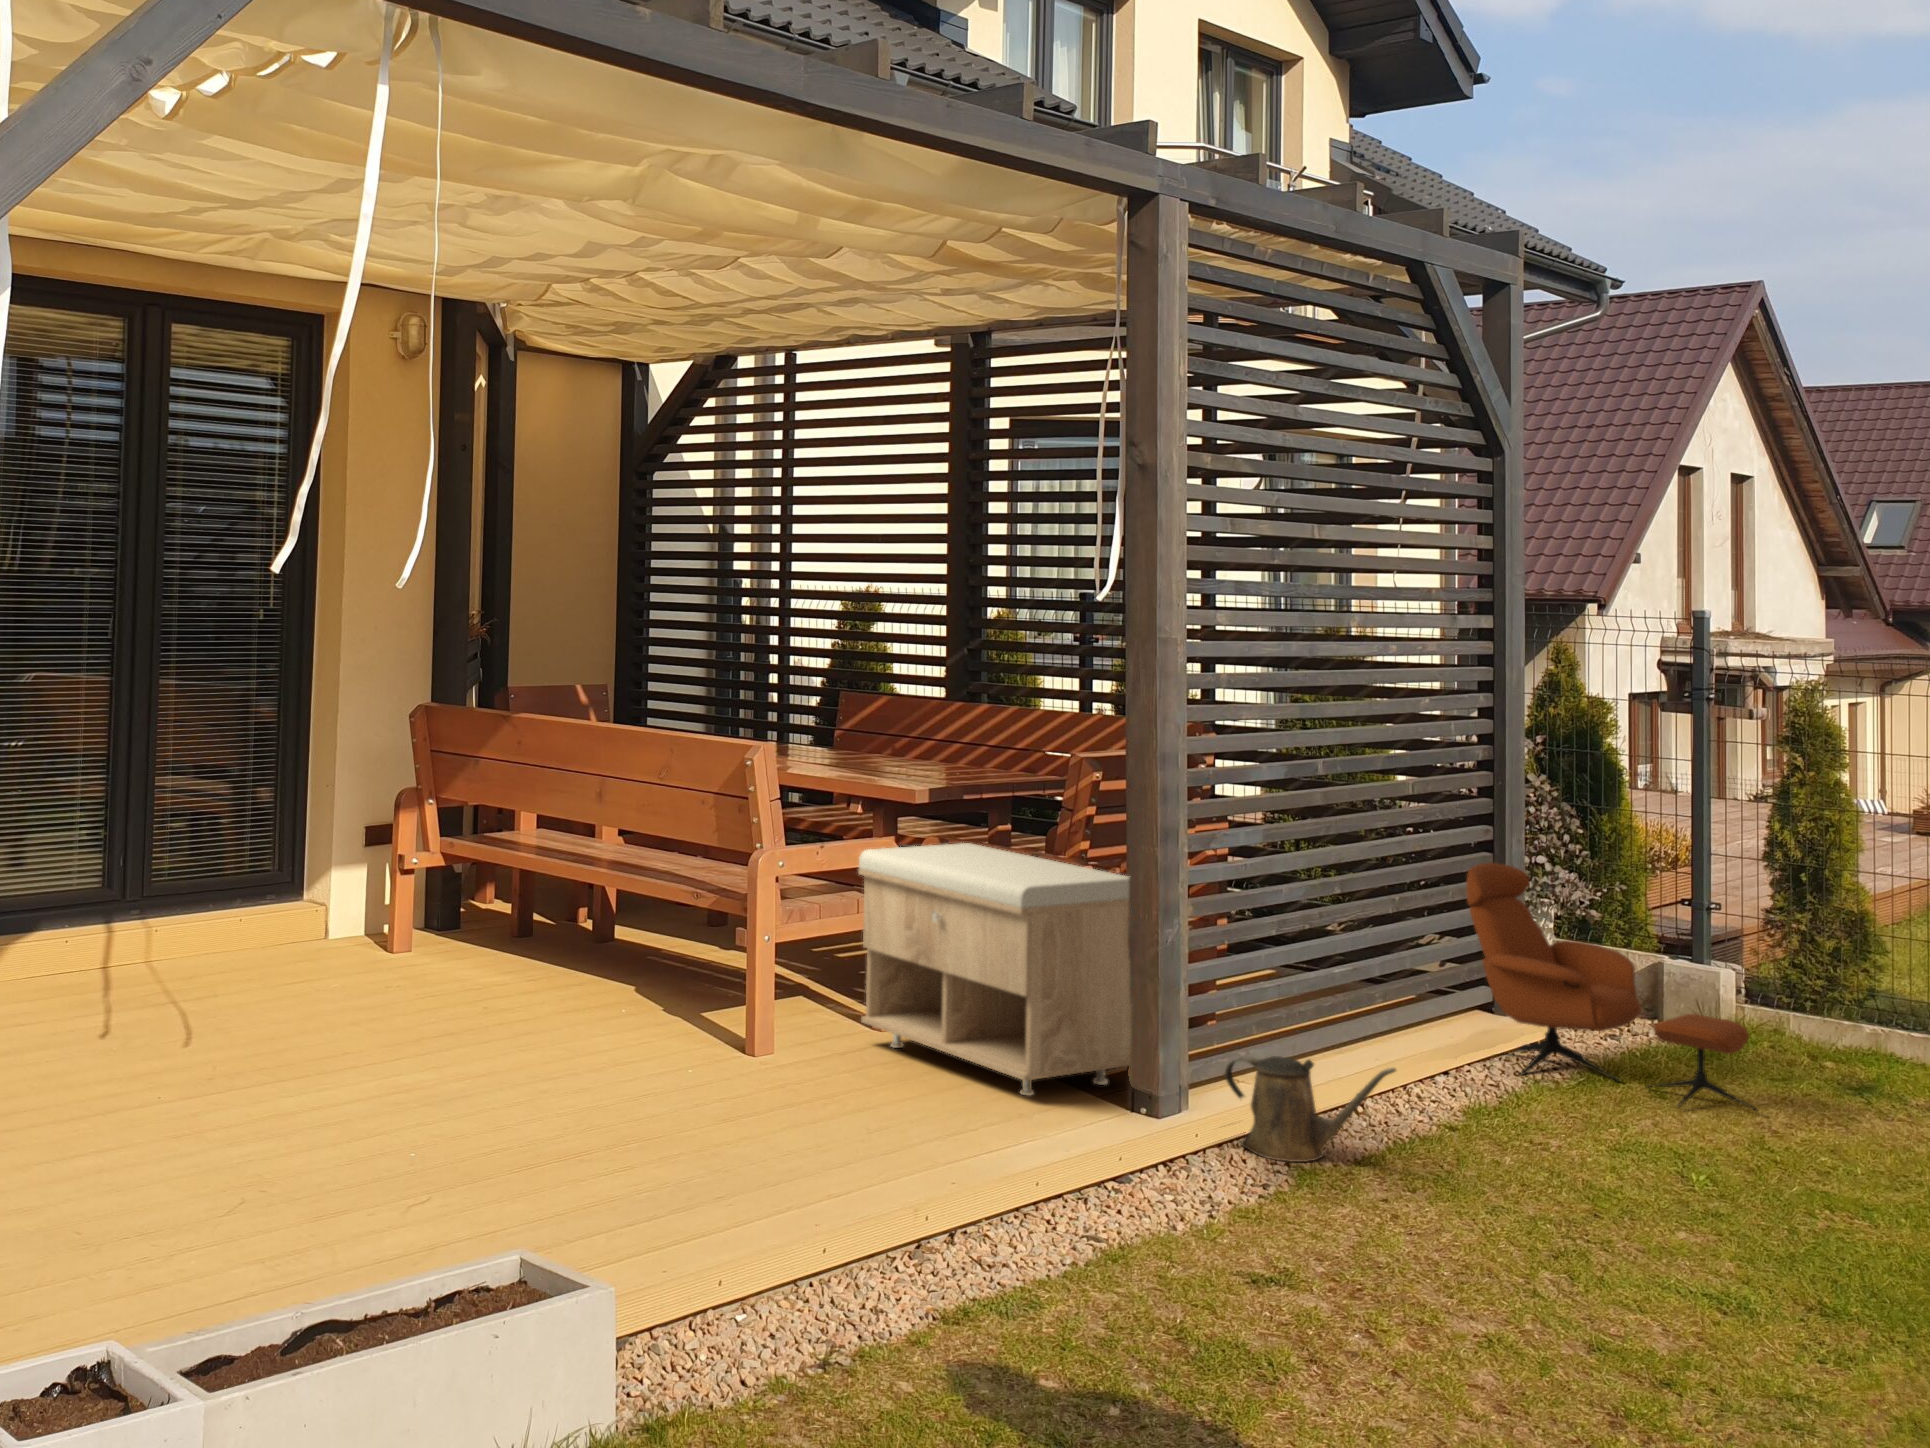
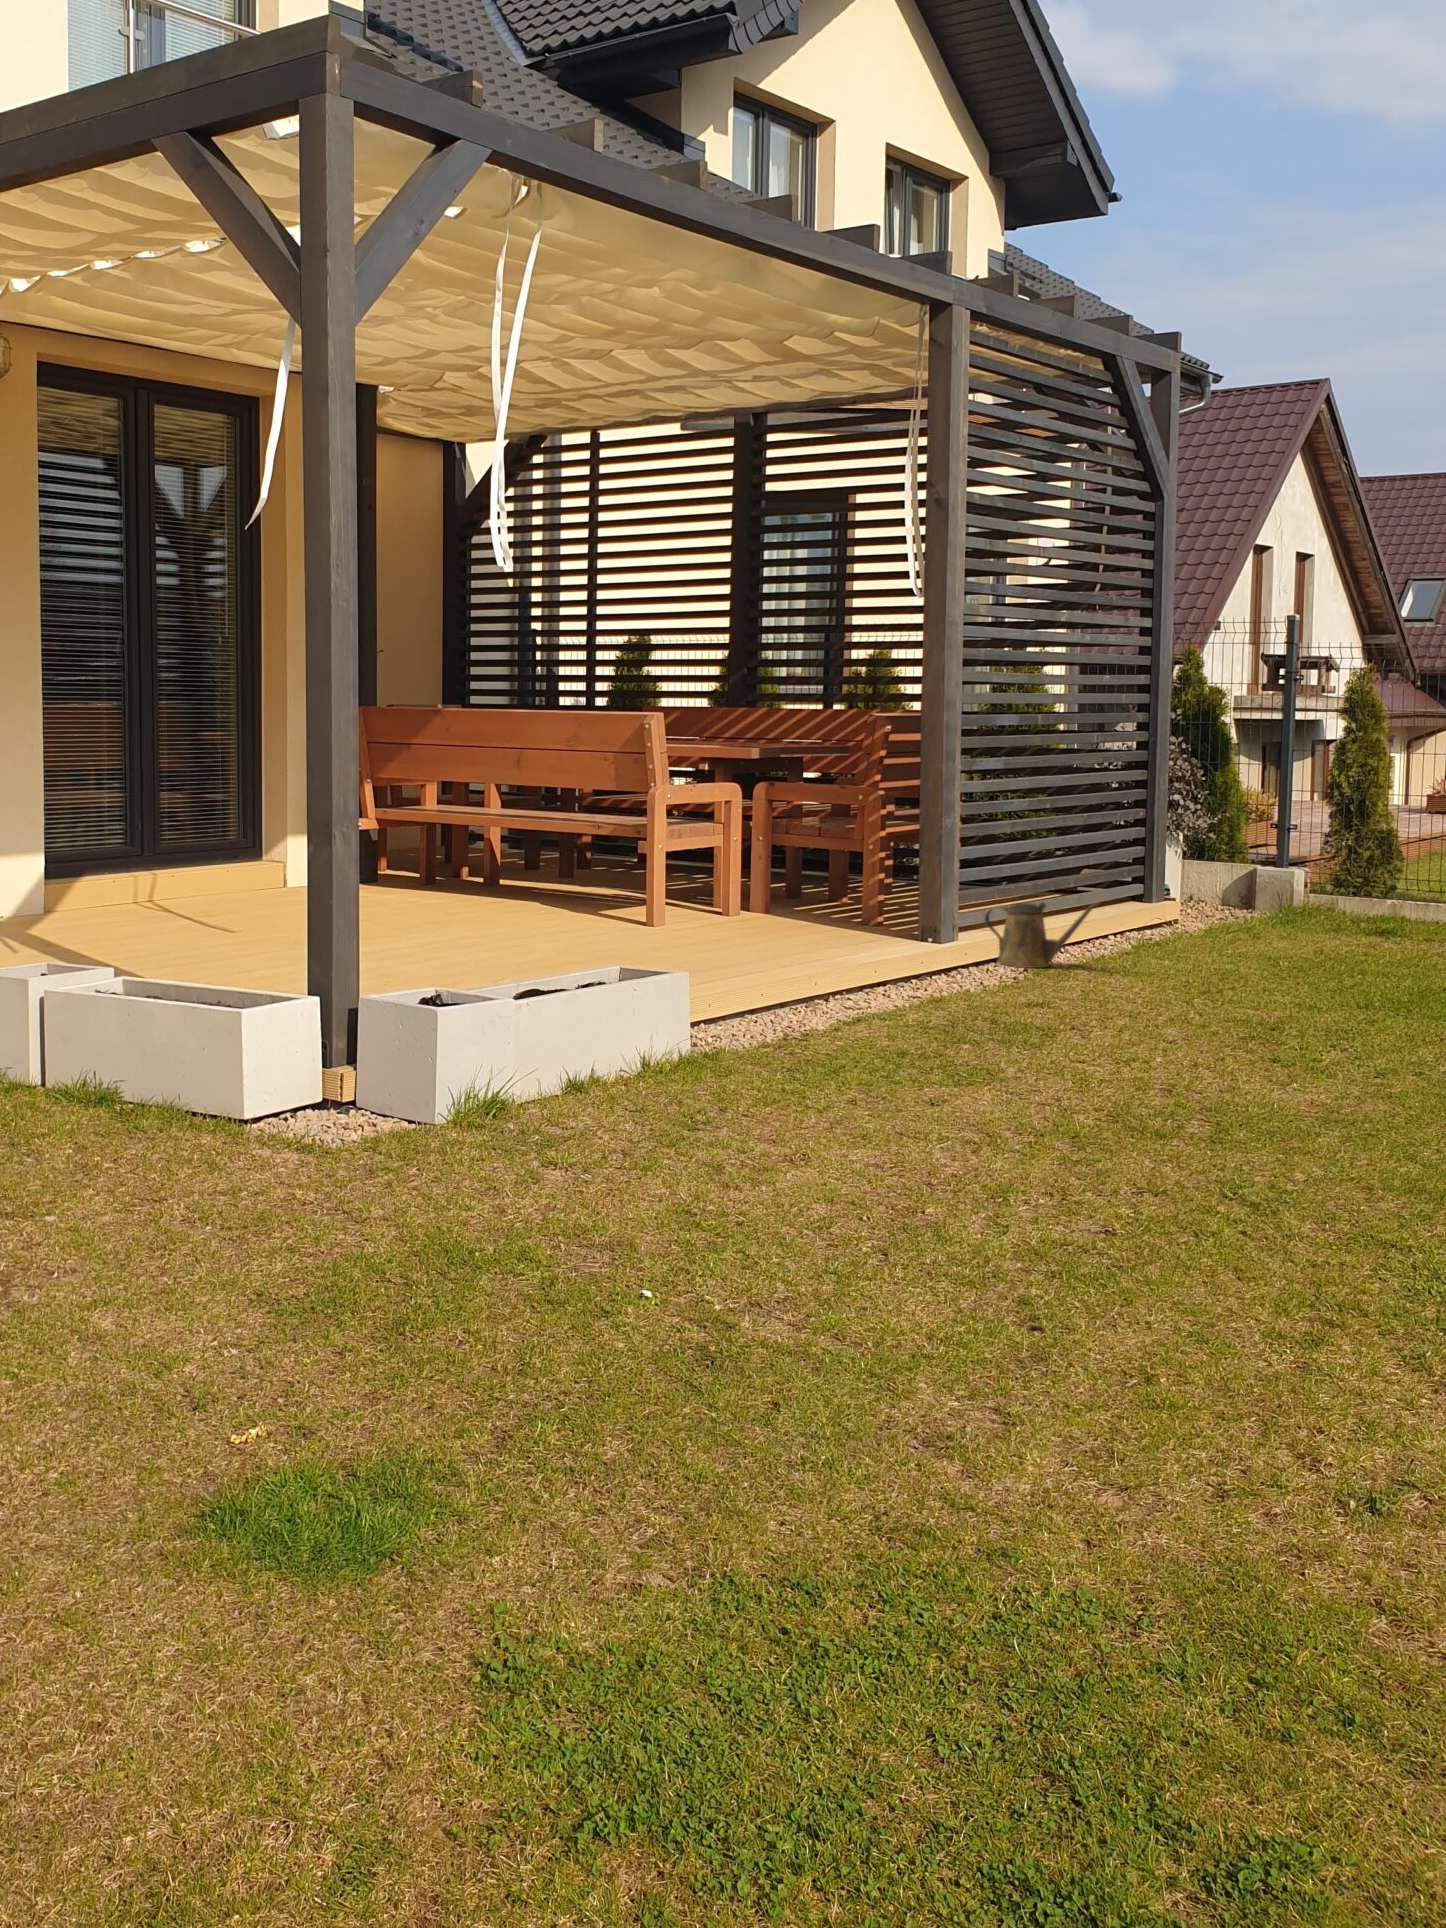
storage bench: present [858,843,1131,1096] -> none [725,780,933,933]
lounge chair: present [1466,863,1757,1111] -> none [1130,797,1324,948]

